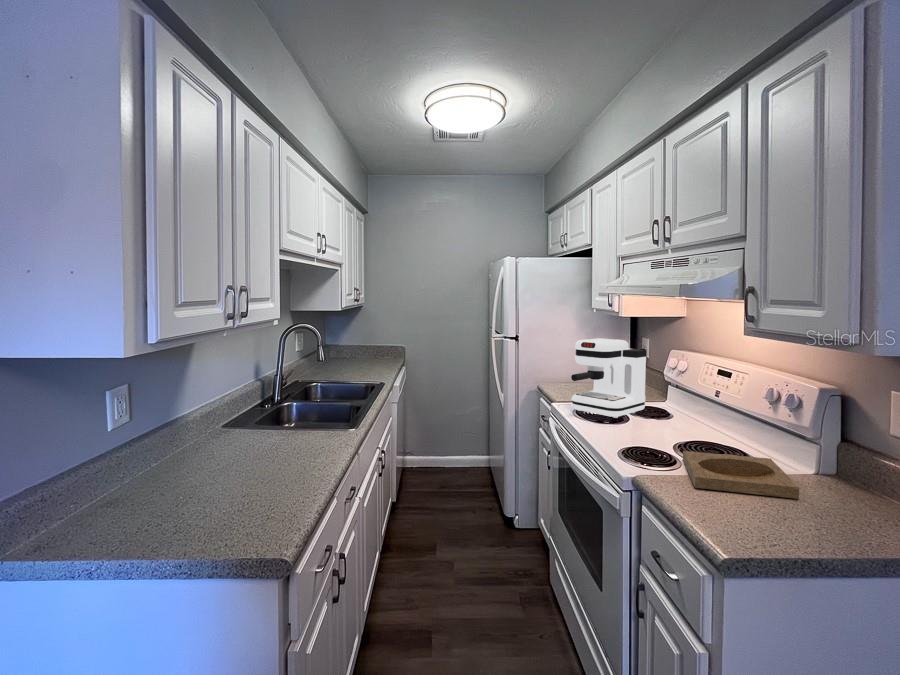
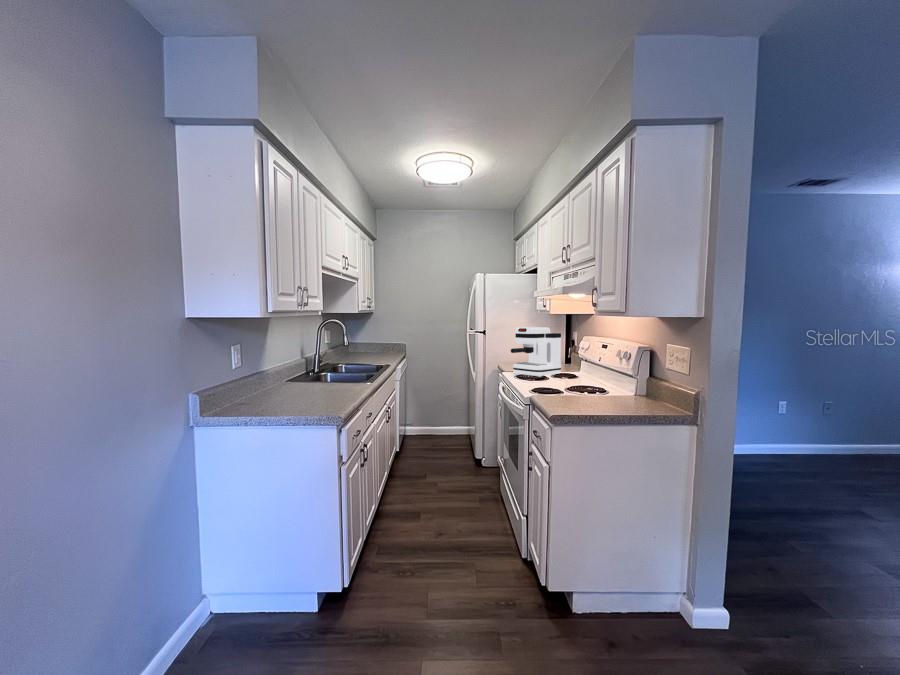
tray: present [683,451,799,499] -> none [562,385,615,402]

